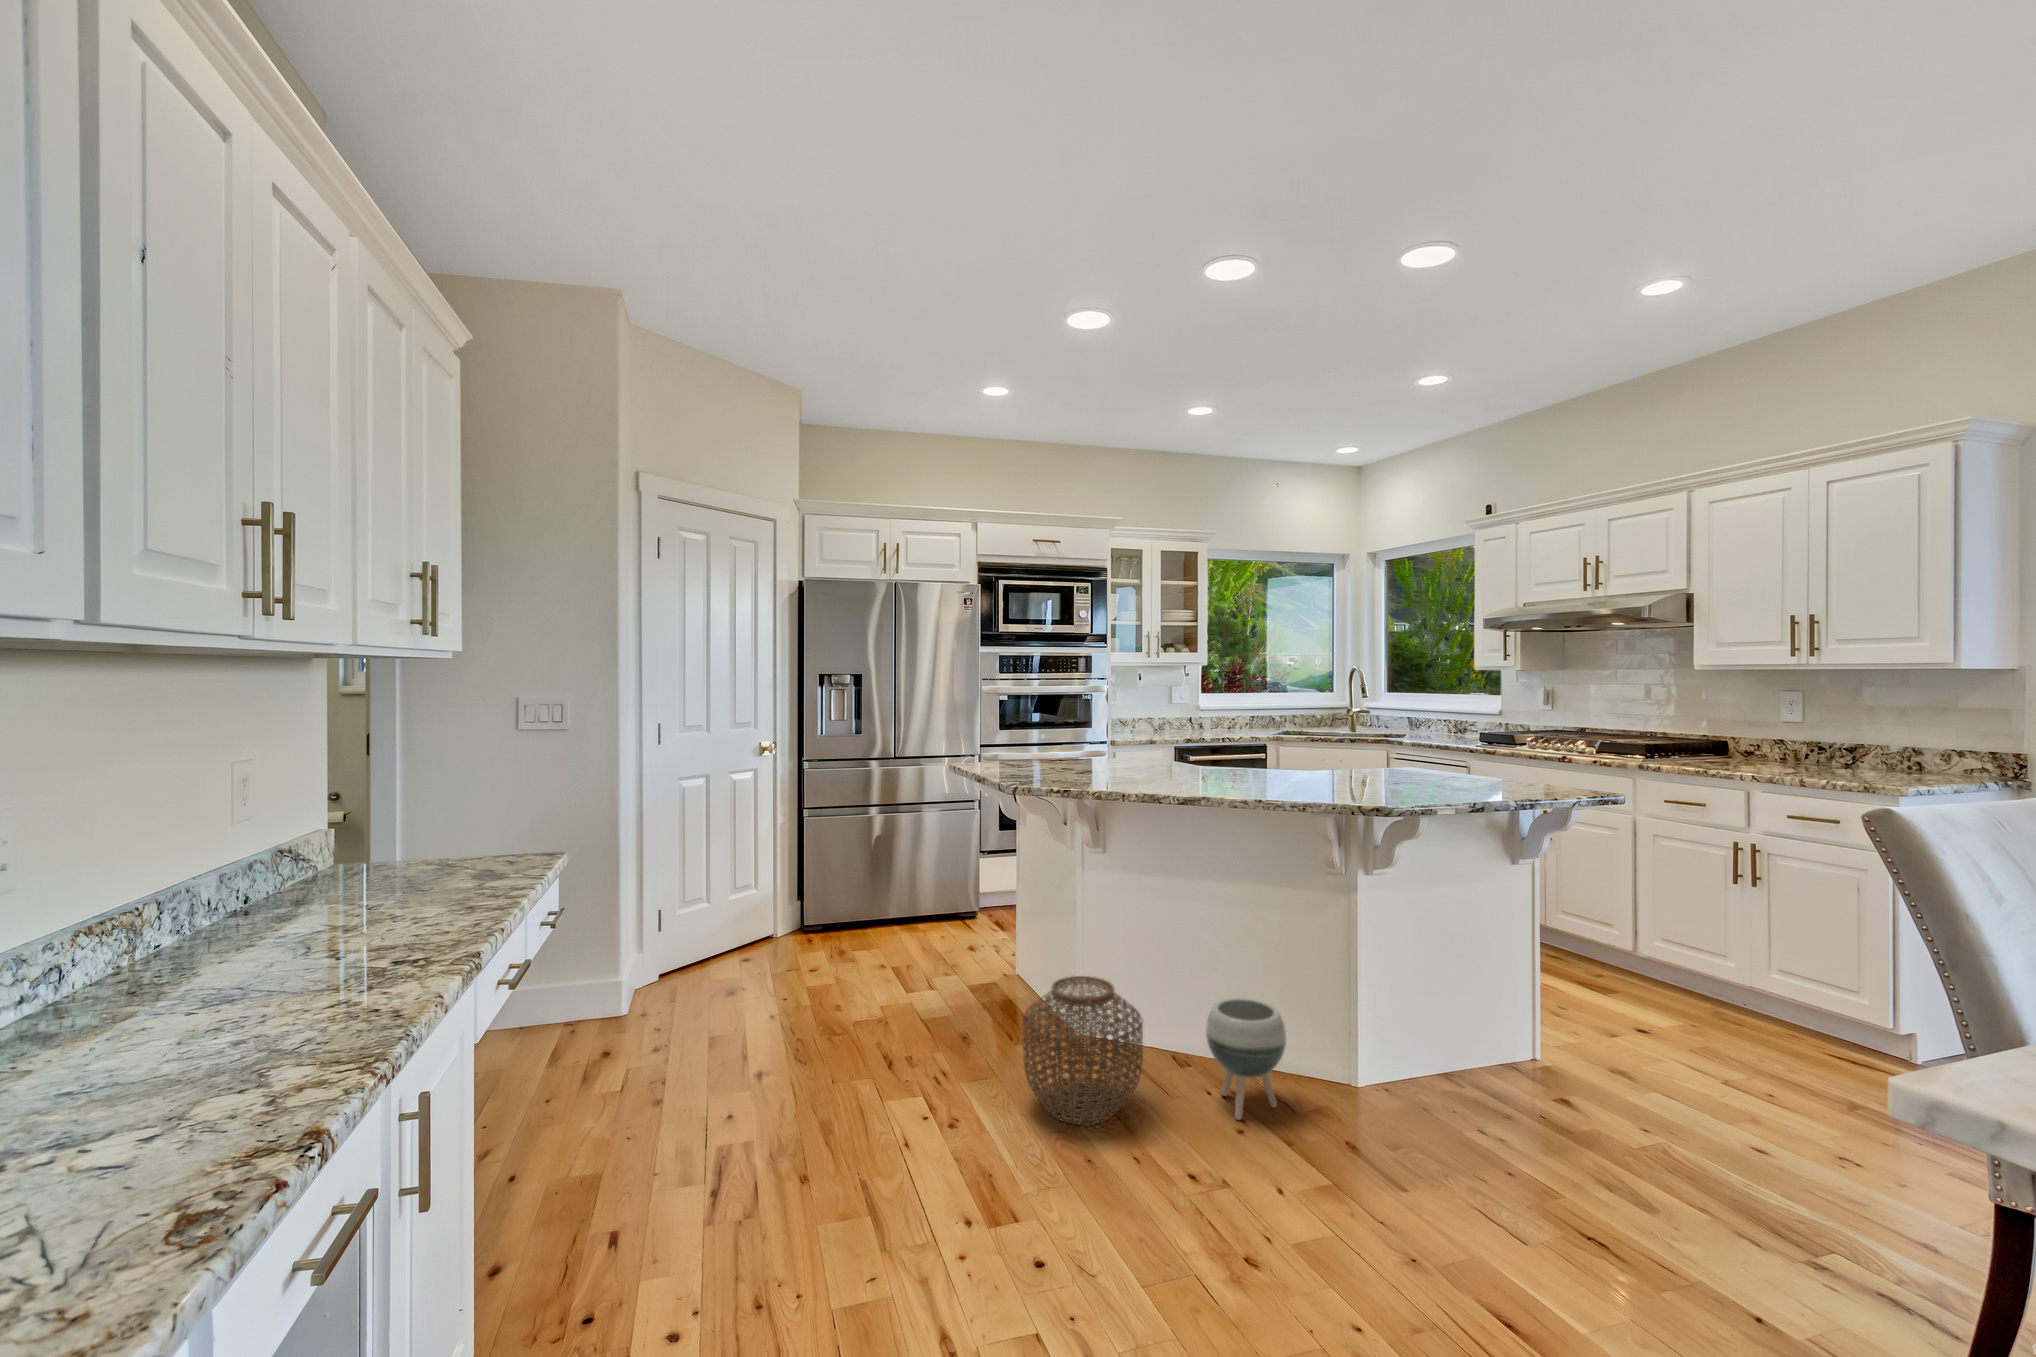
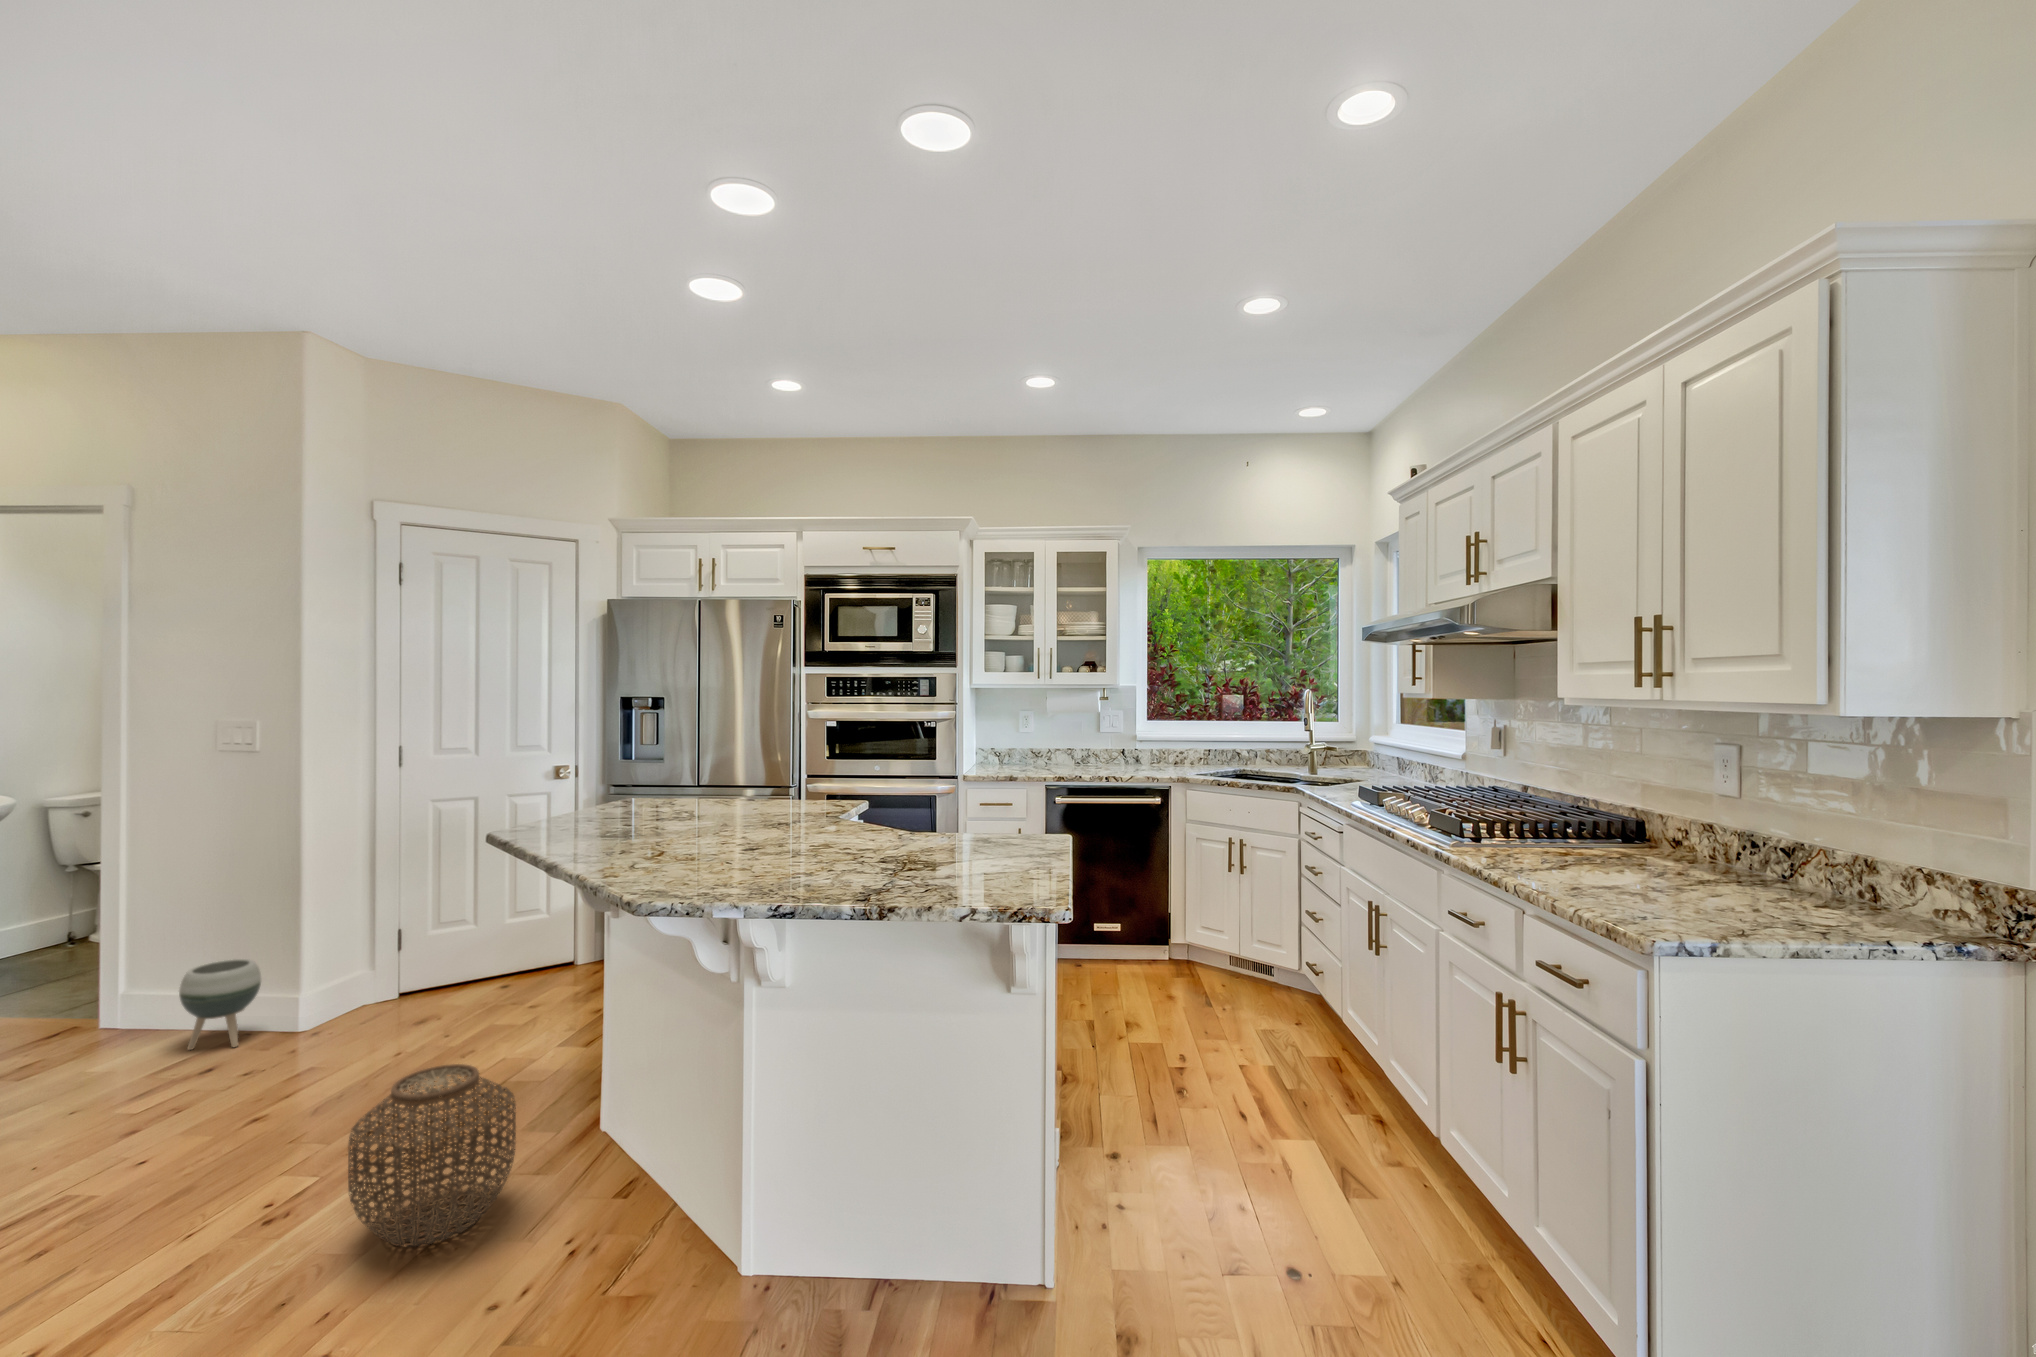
planter: present [1206,998,1286,1120] -> present [179,959,261,1050]

